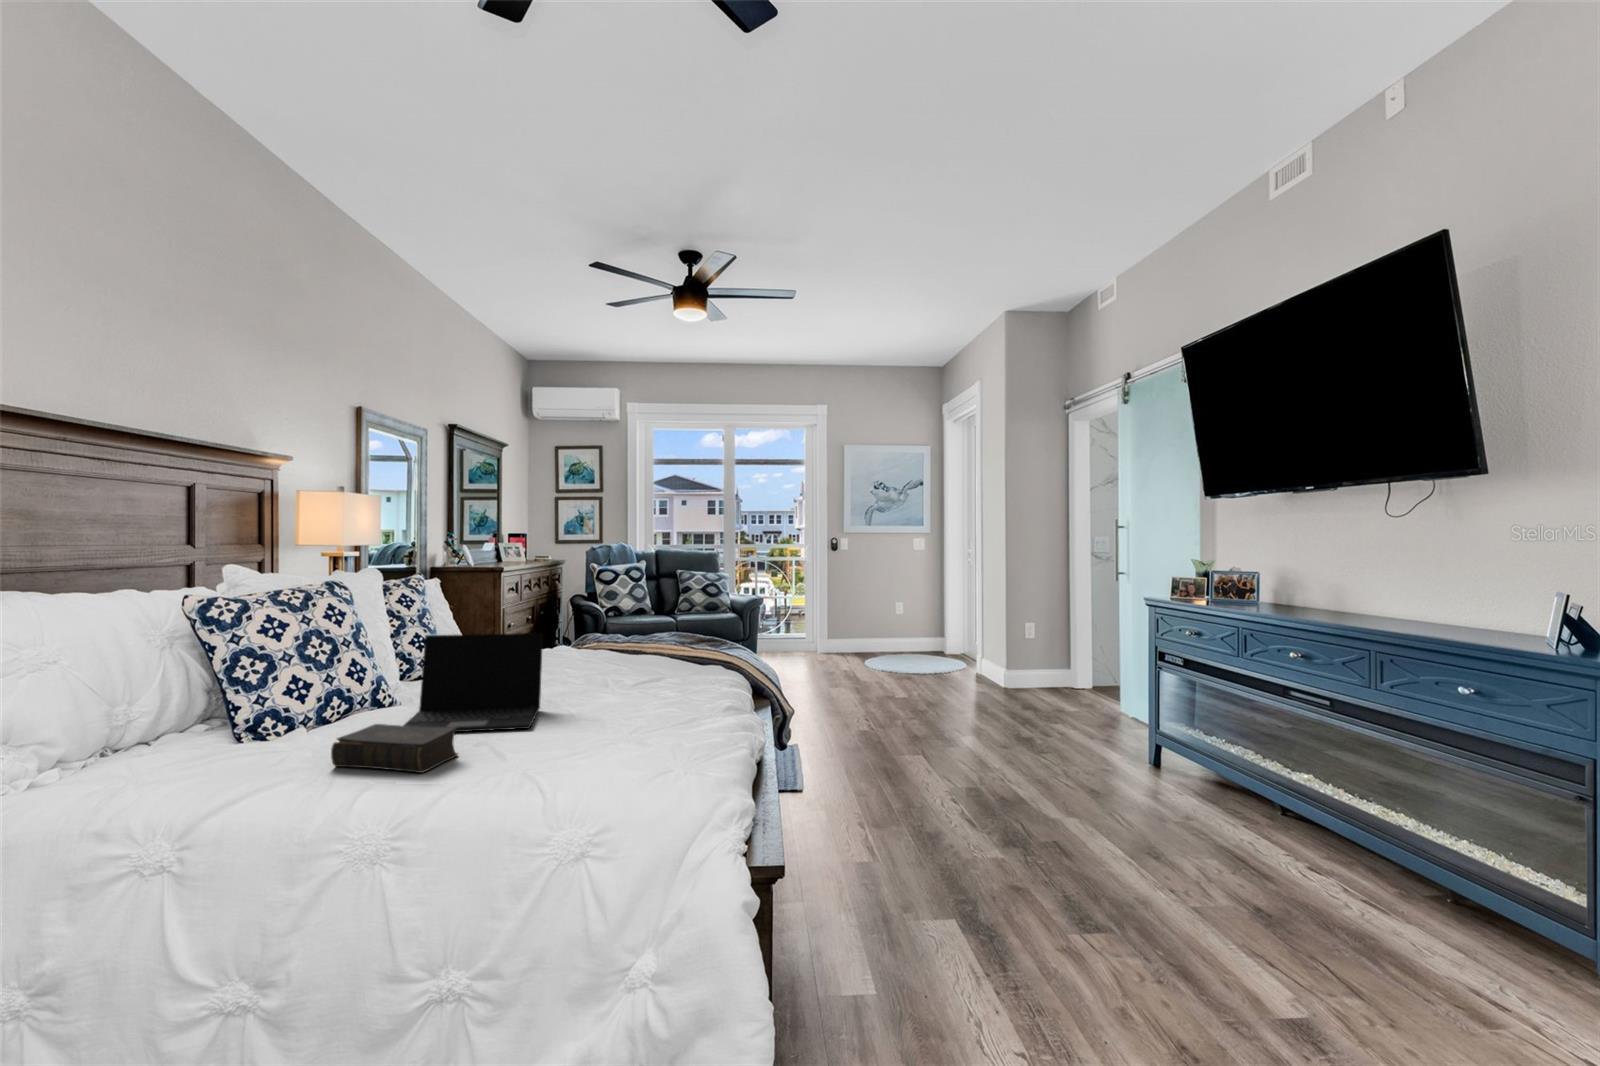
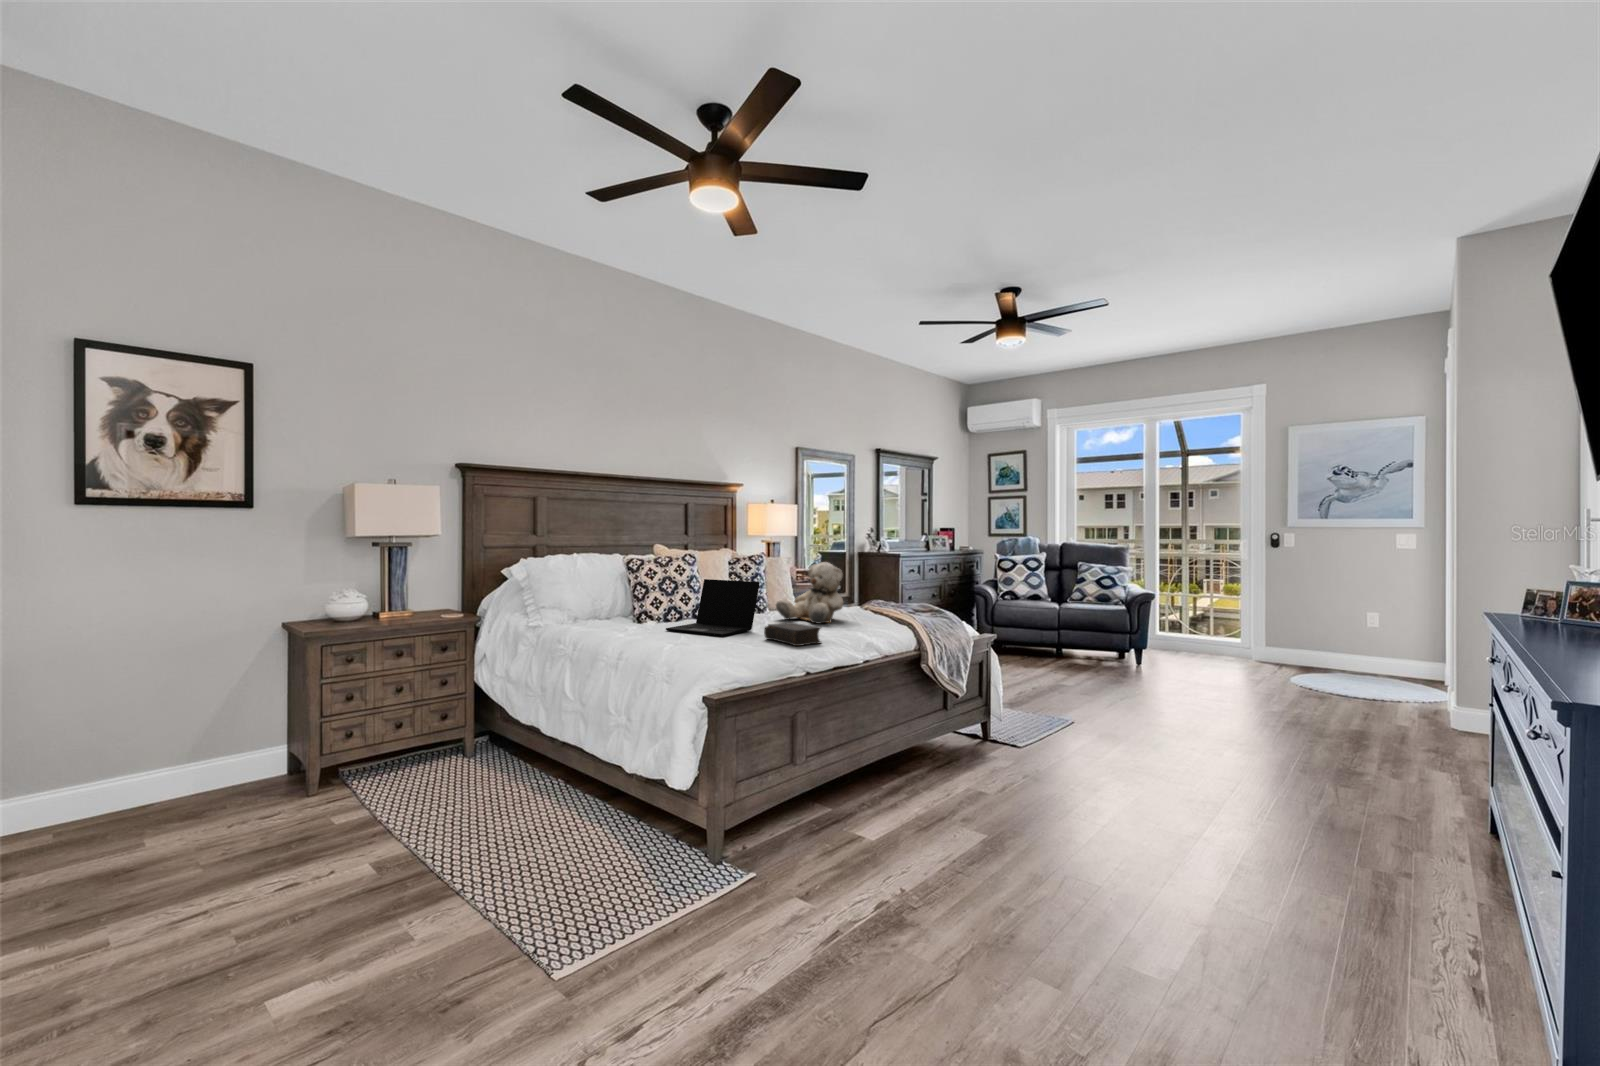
teddy bear: none [512,593,610,682] -> present [776,562,843,624]
book: present [331,724,458,773] -> present [764,622,821,646]

